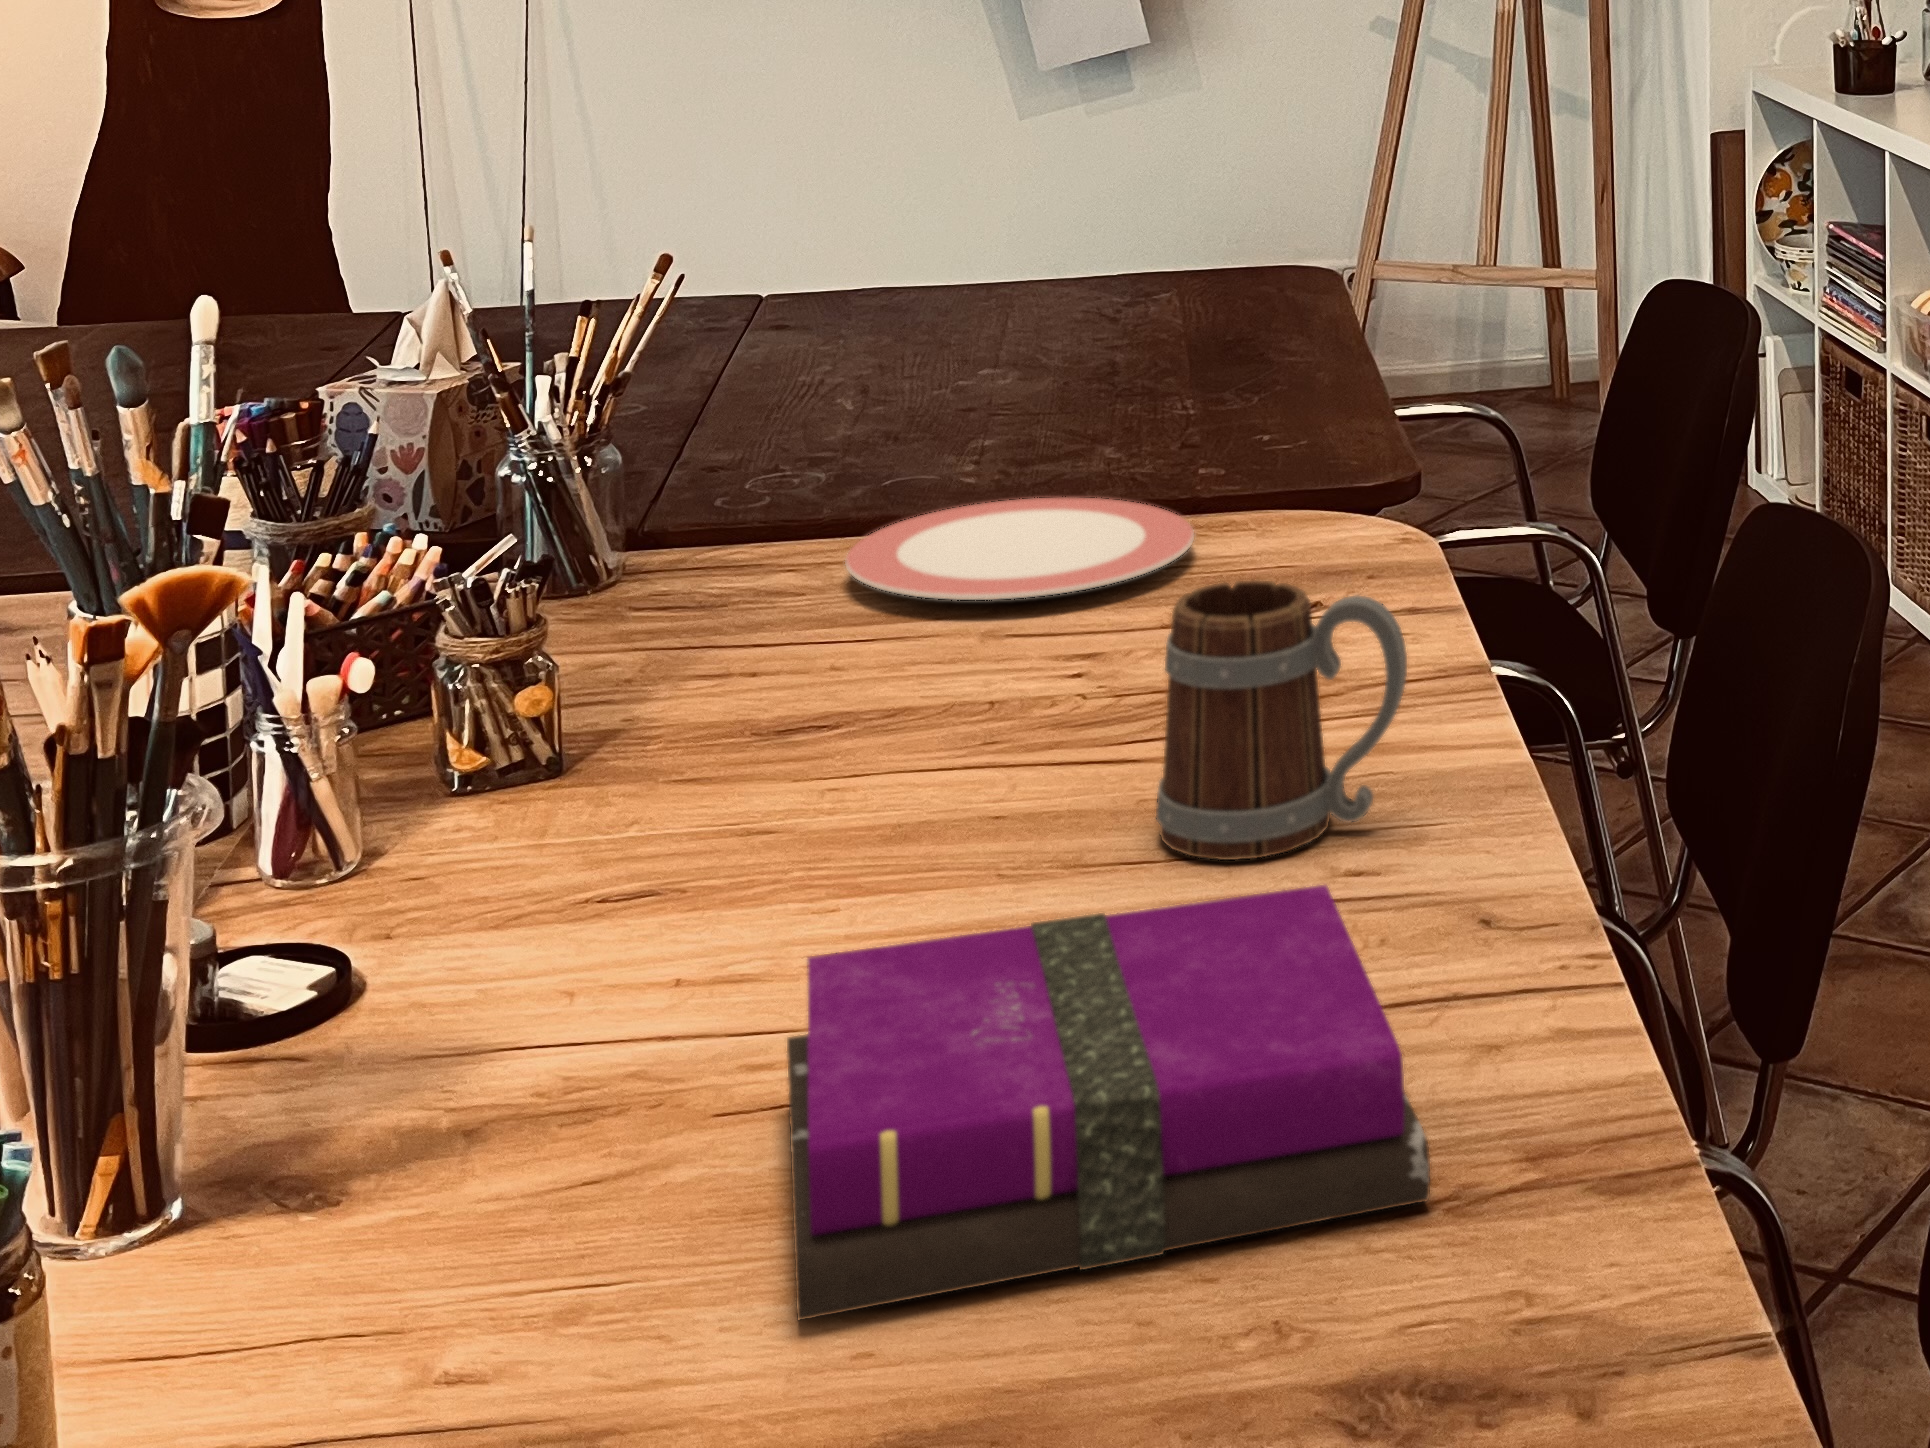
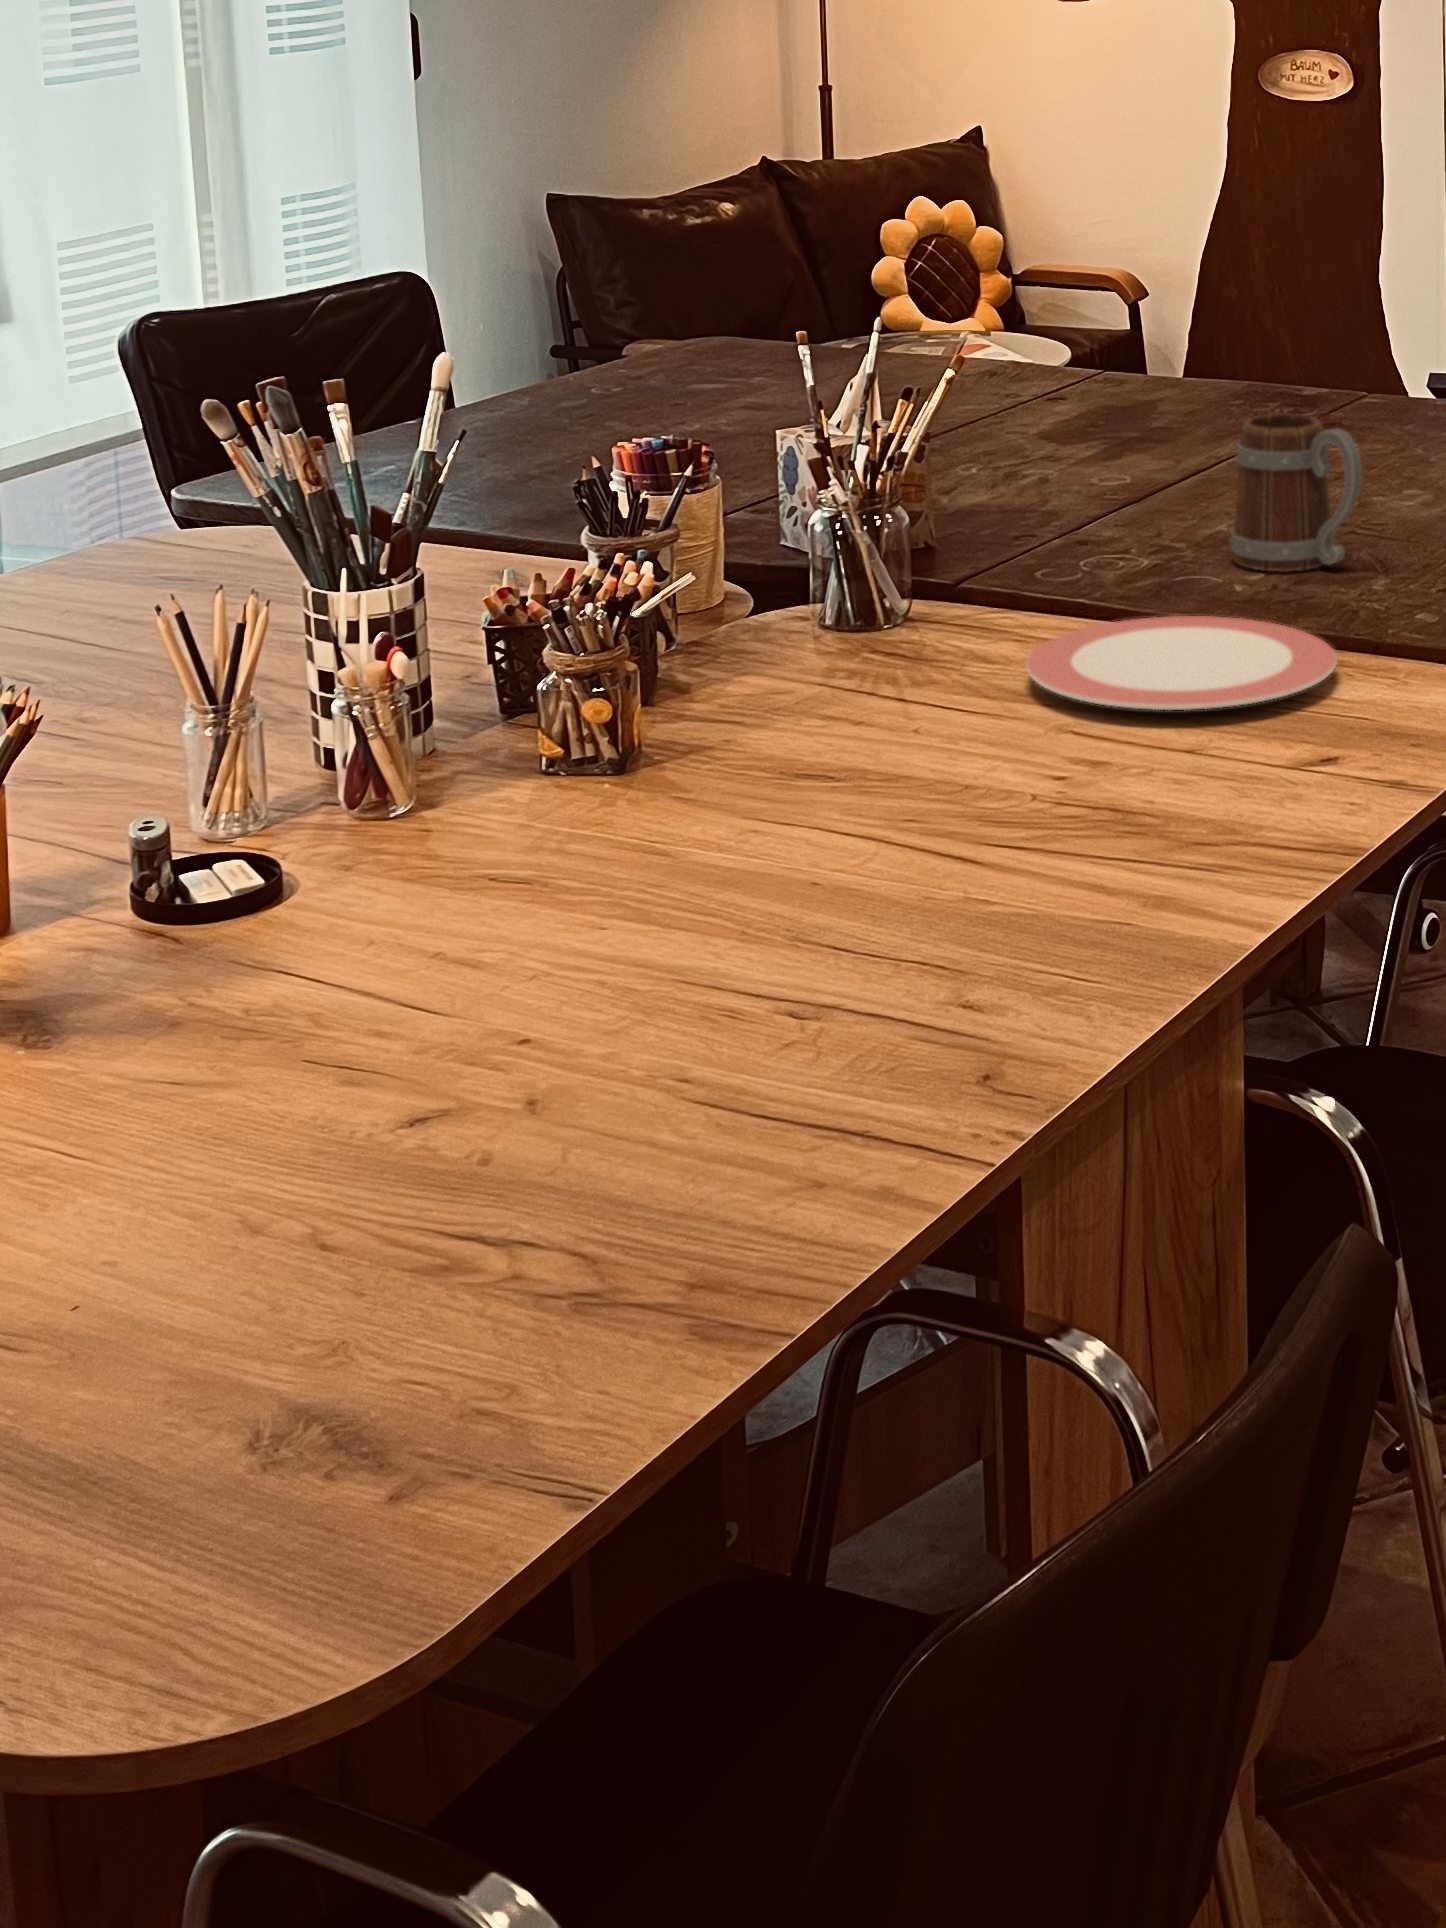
mug: present [1156,580,1407,860] -> present [1230,414,1361,572]
notebook: present [787,885,1430,1320] -> none [98,948,752,1288]

